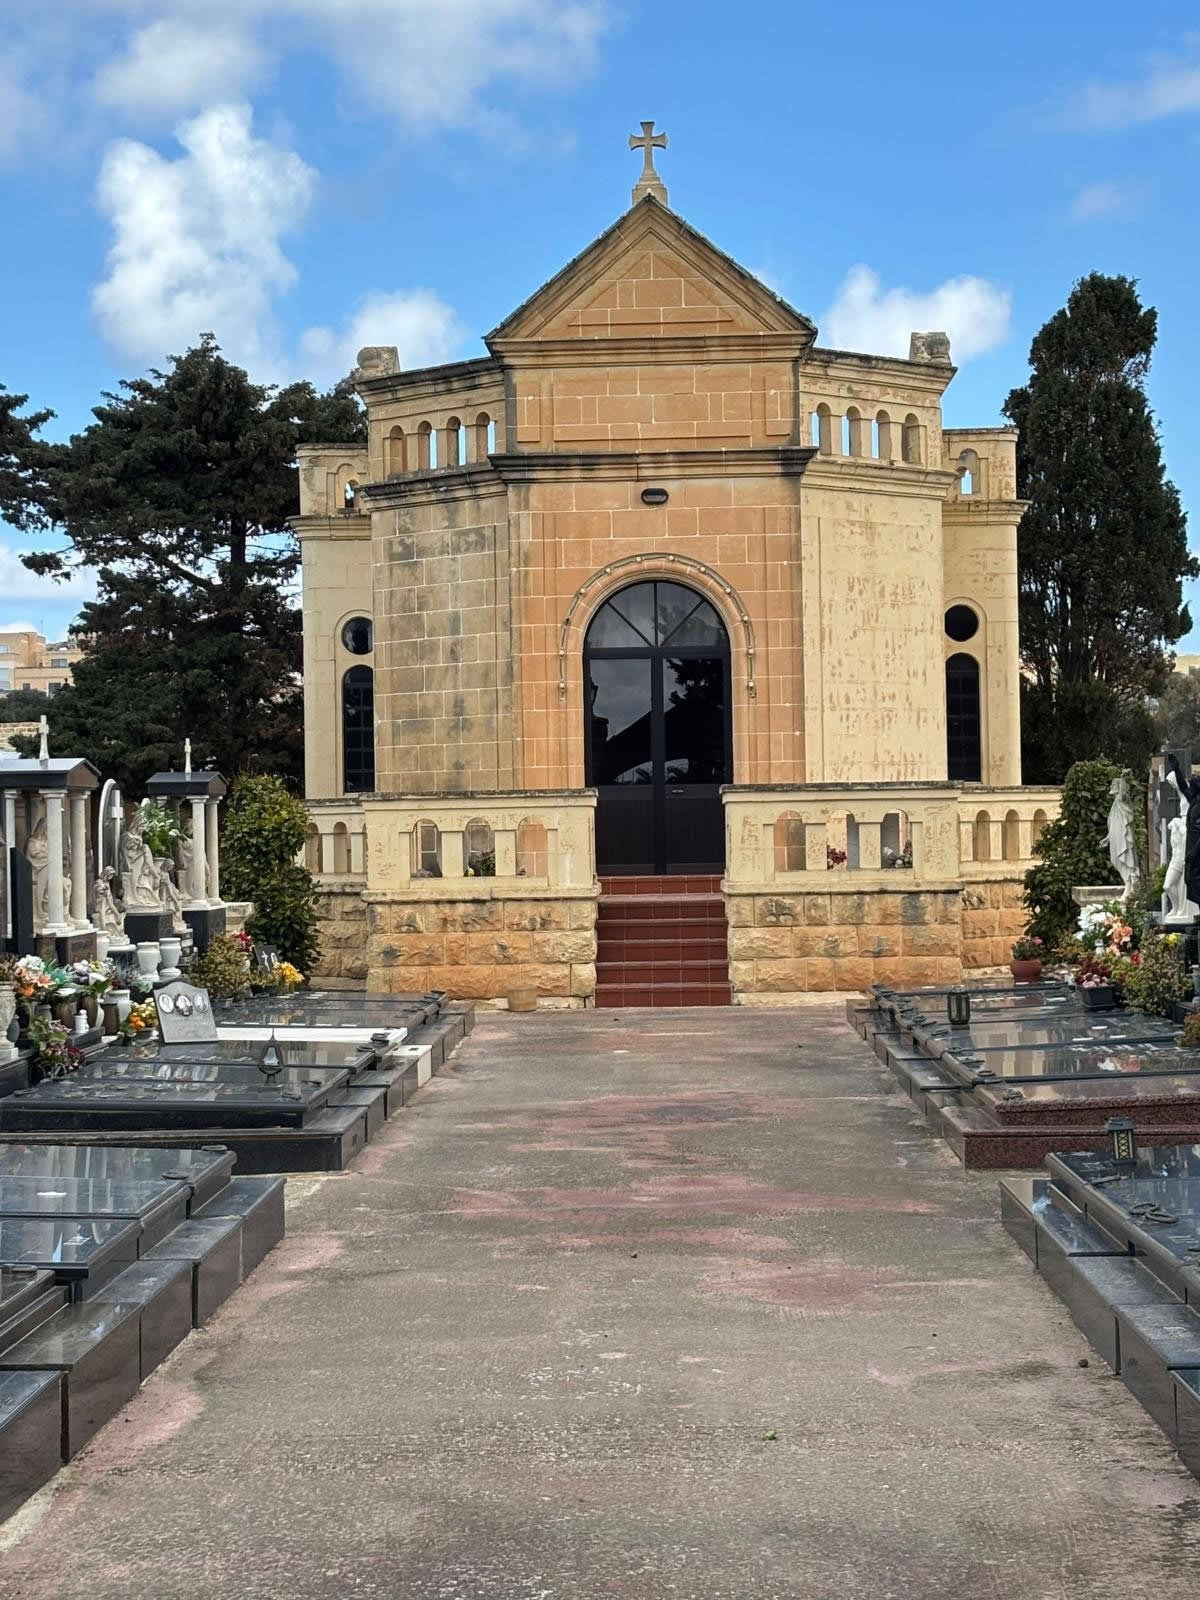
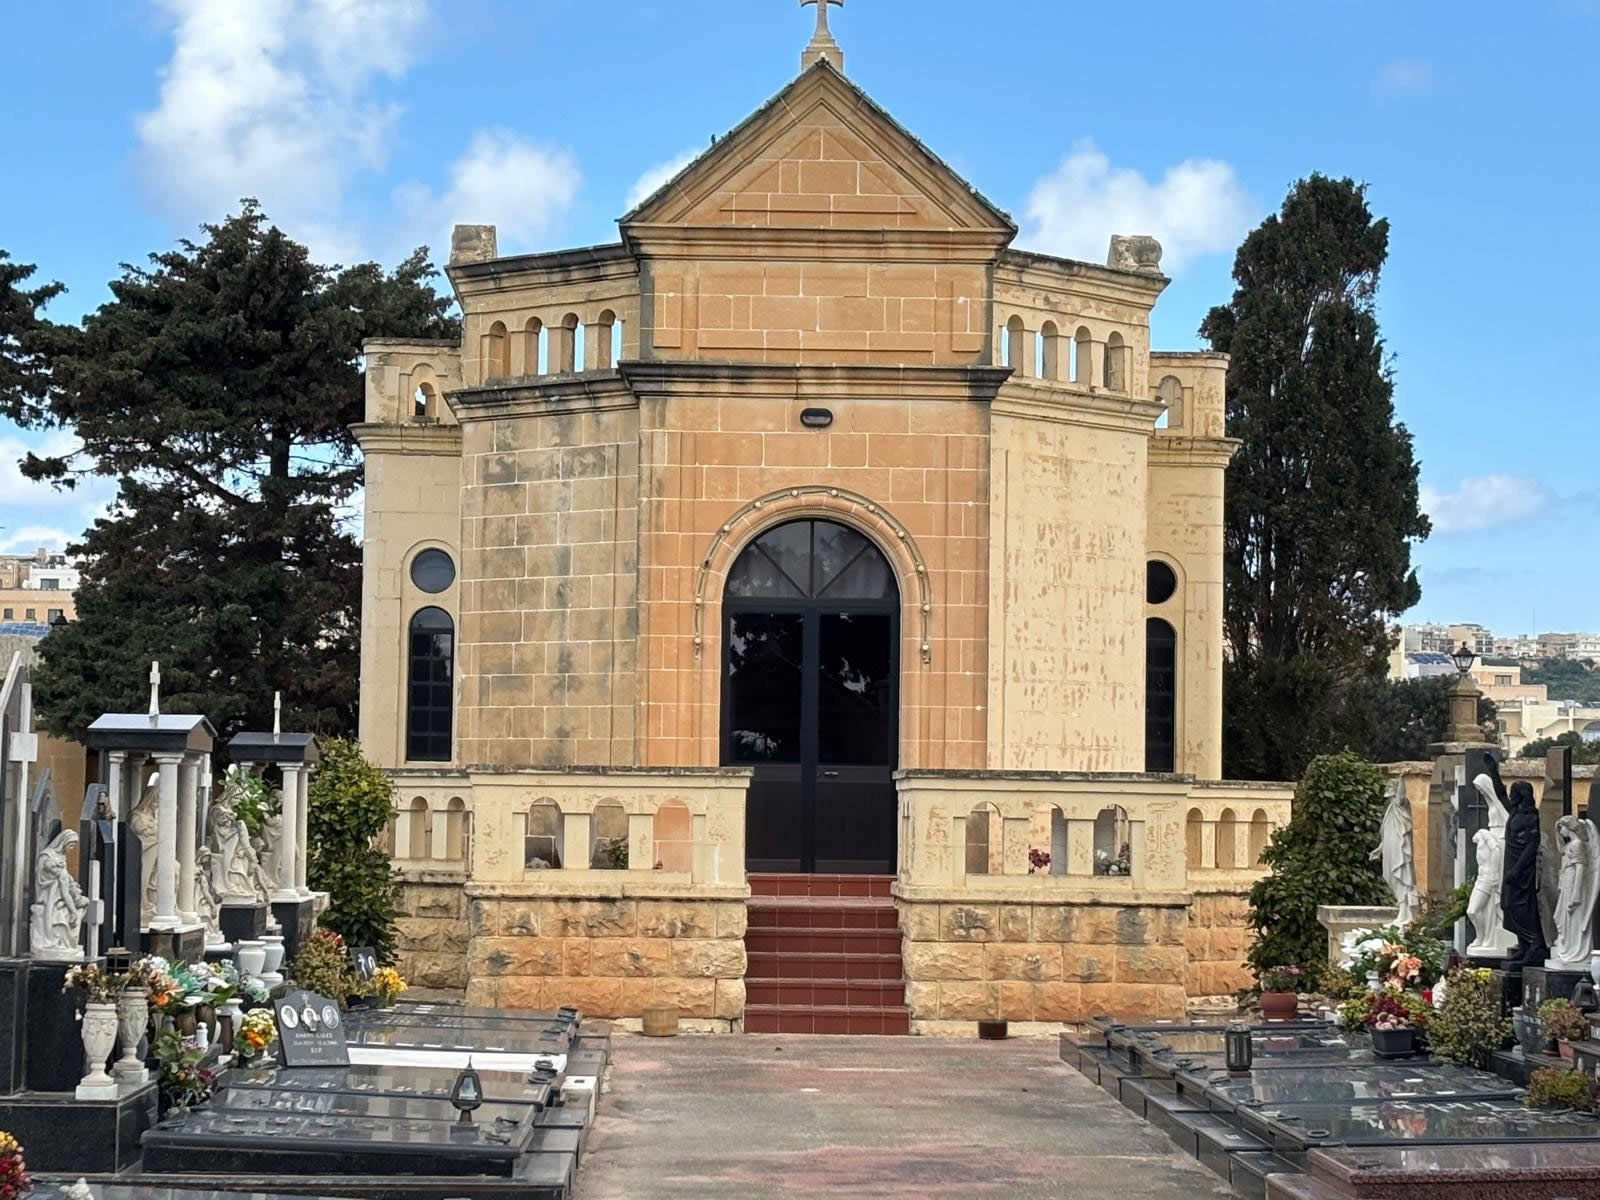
decorative plant: none [780,960,811,1007] -> present [973,984,1009,1039]

